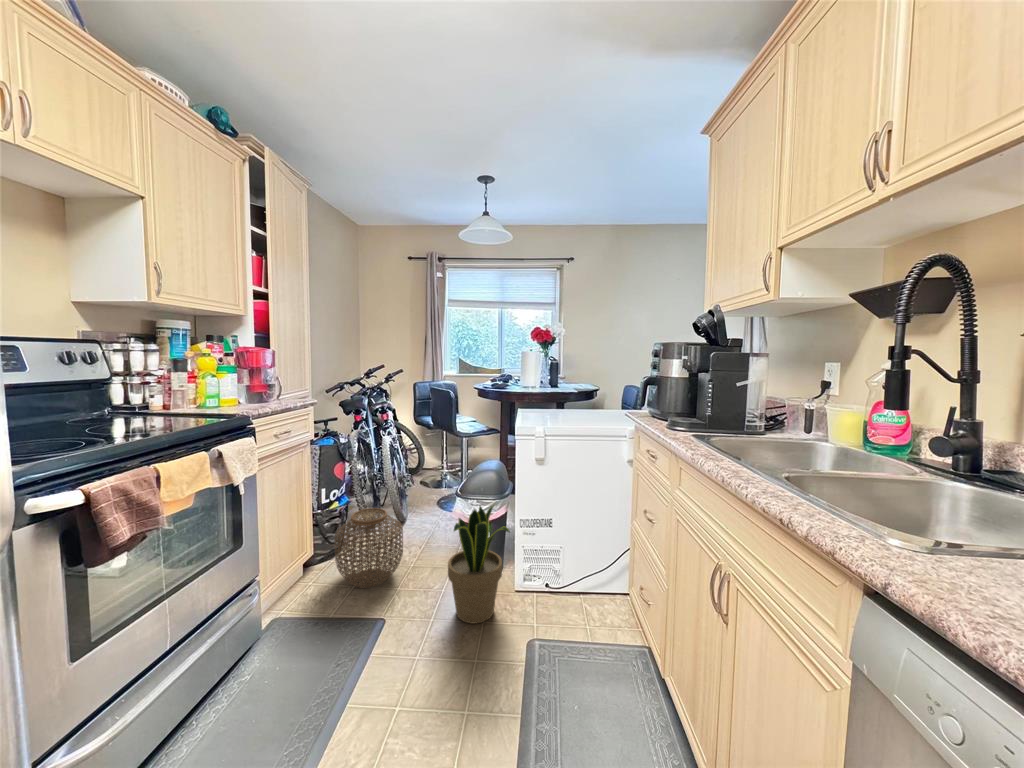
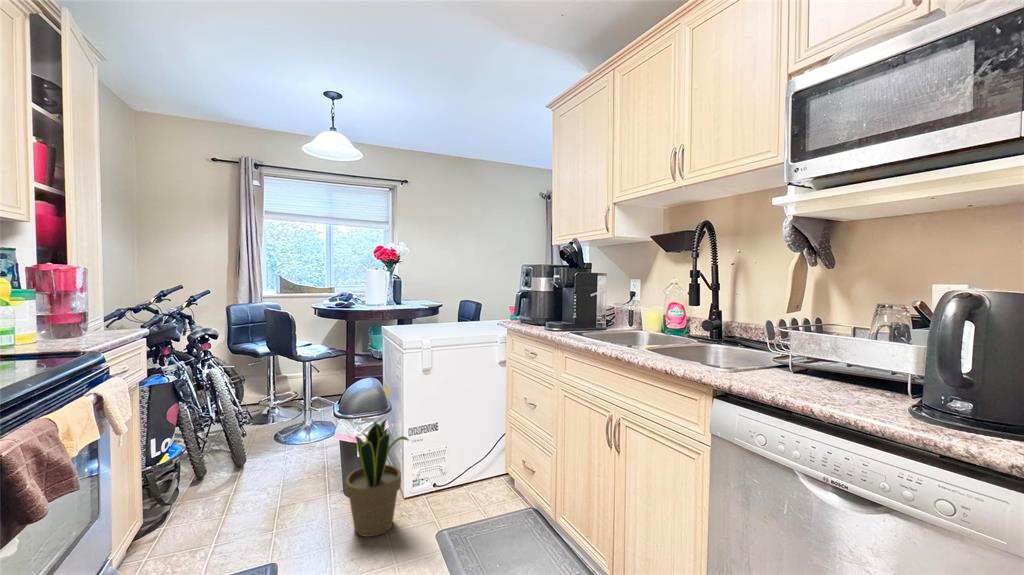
woven basket: present [335,508,403,588] -> none [190,447,276,540]

